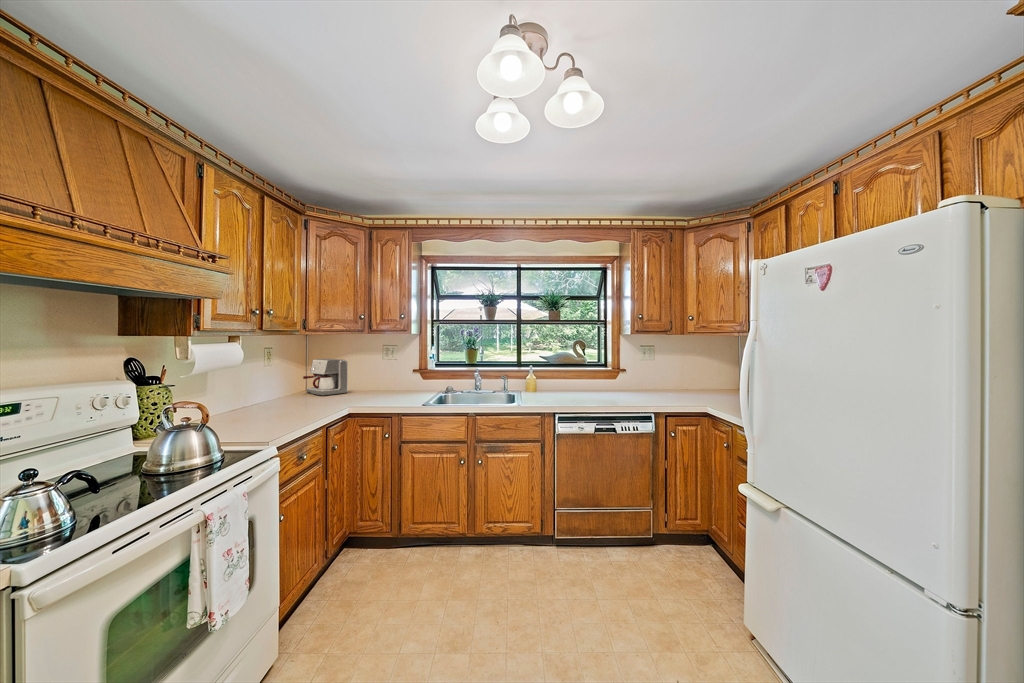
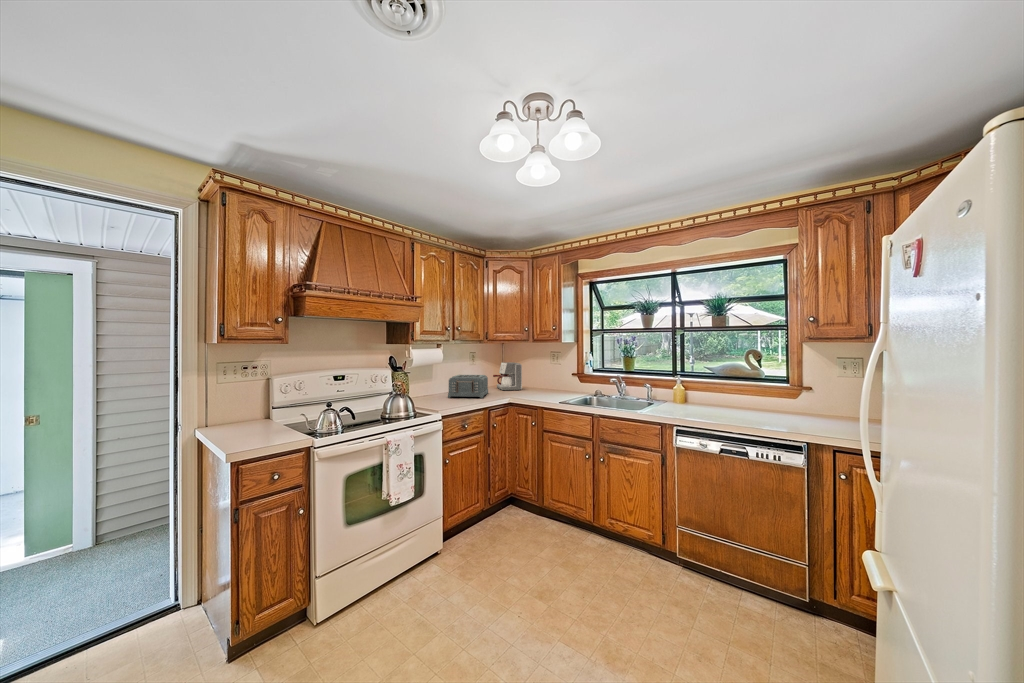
toaster: none [250,377,310,415] -> present [448,375,488,398]

